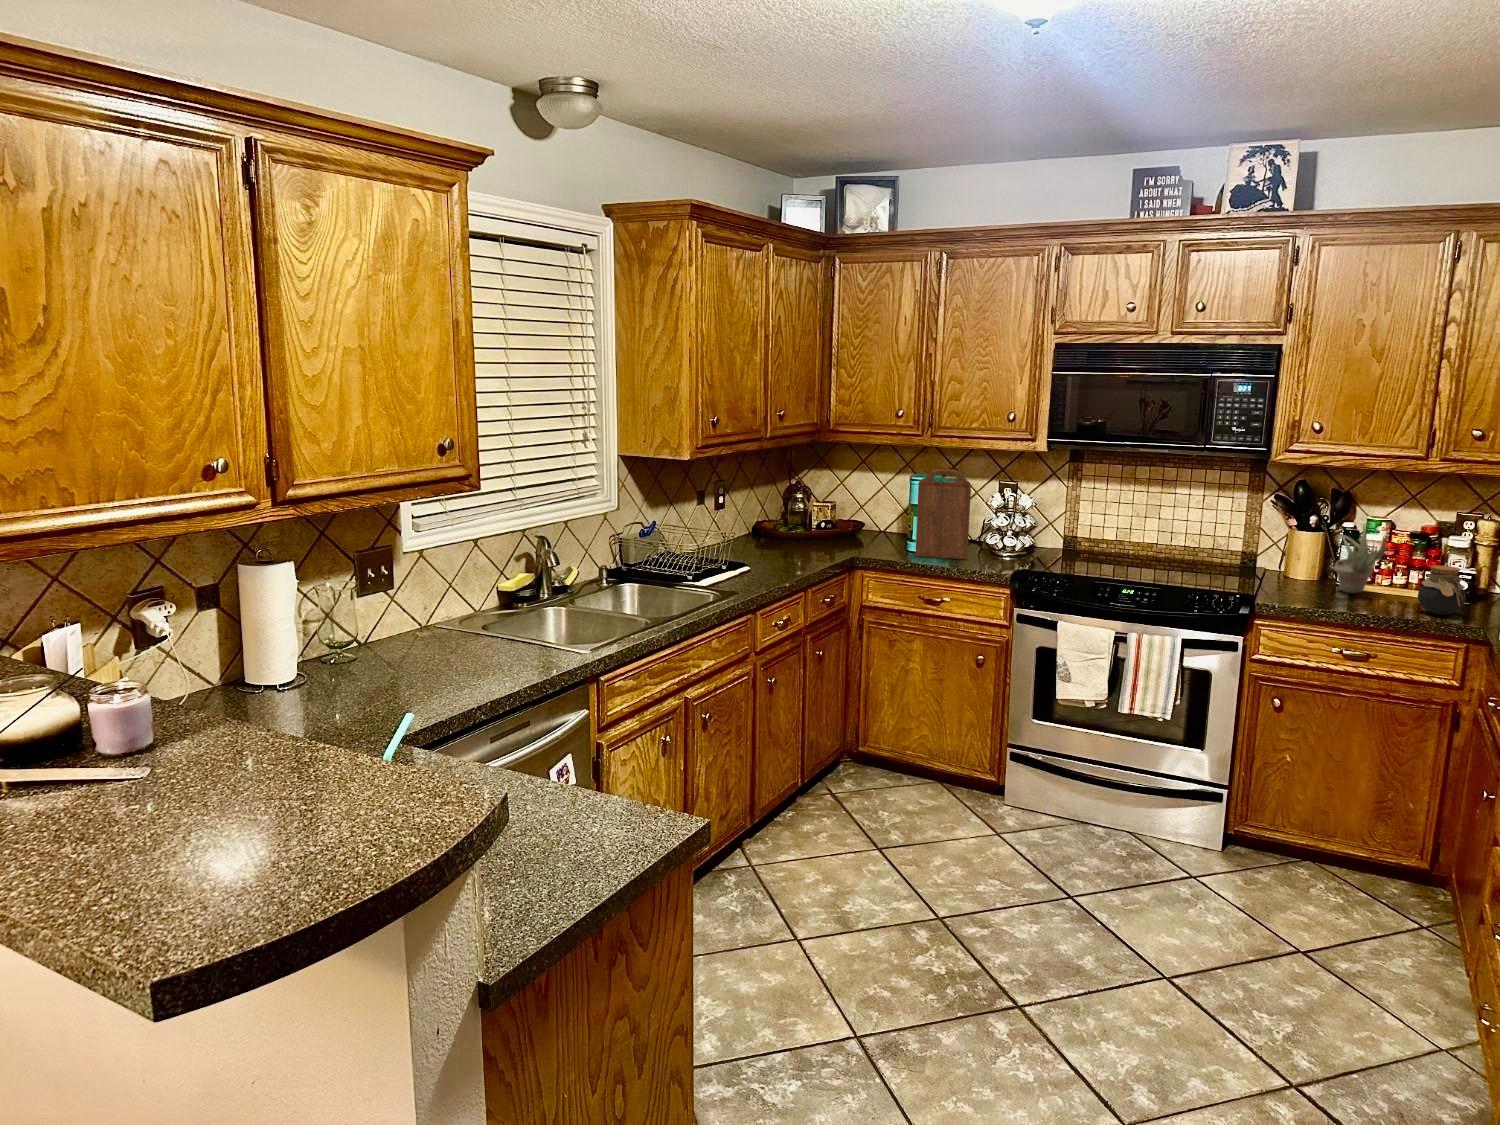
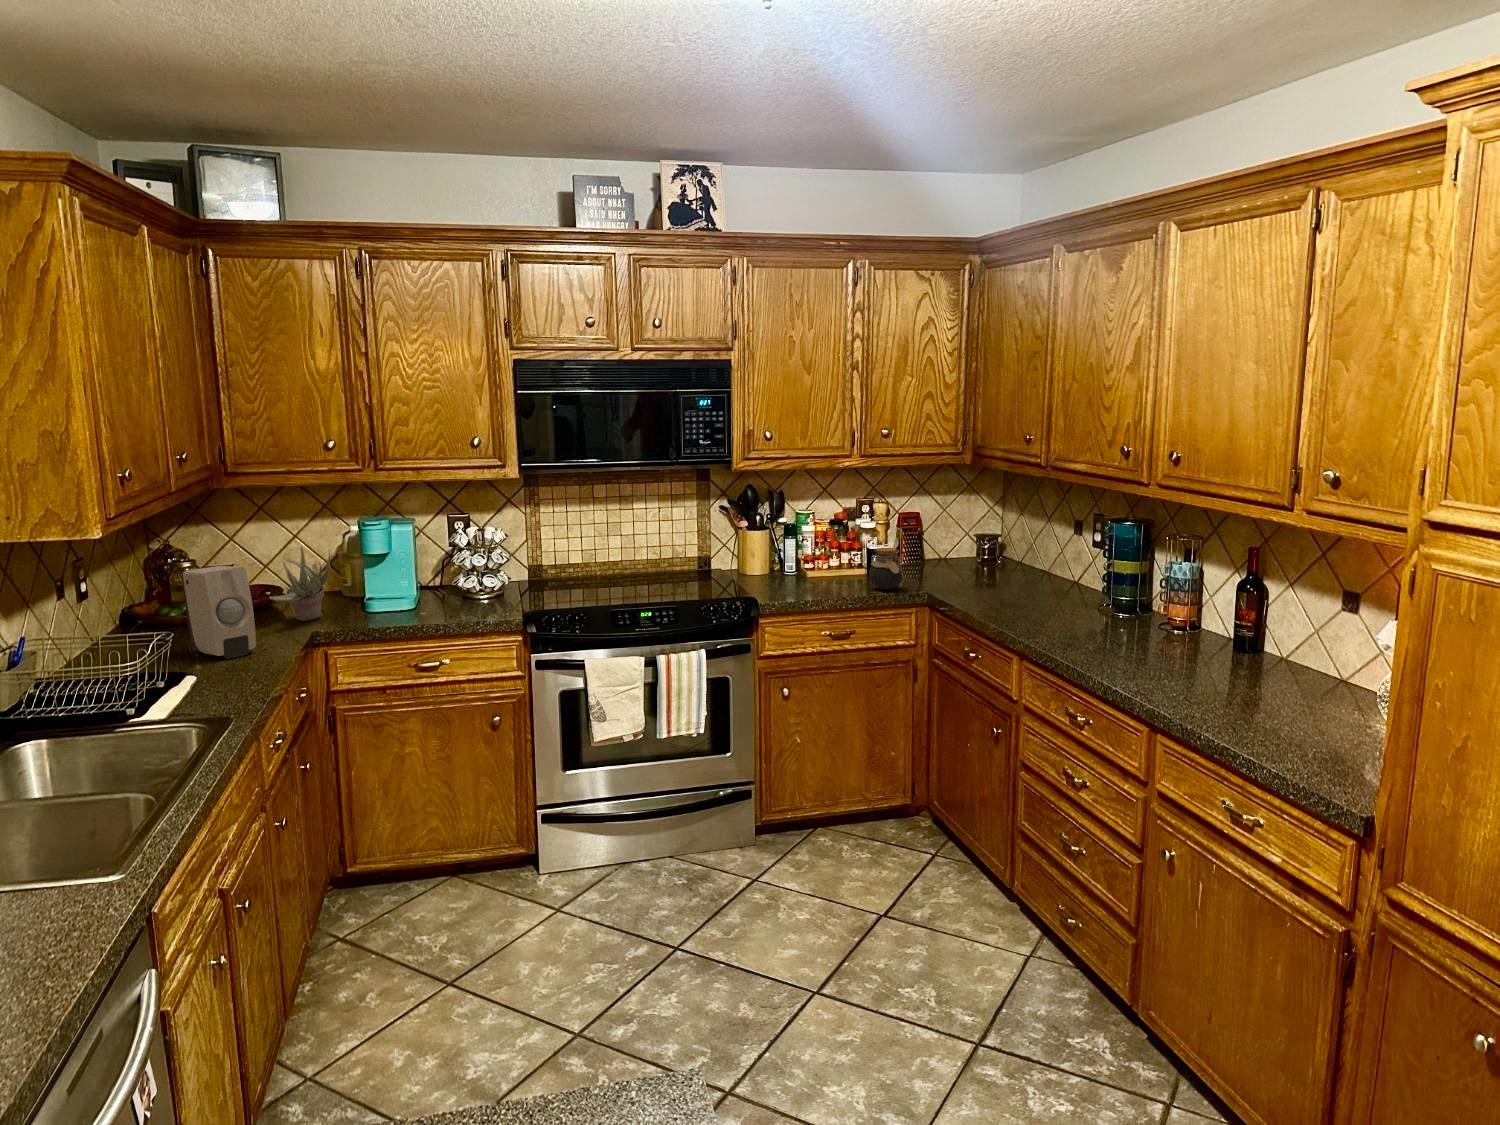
cutting board: present [916,469,971,559] -> none [382,508,451,617]
soap dispenser: none [766,496,802,563] -> present [181,566,256,659]
succulent plant: present [1331,524,1388,593] -> present [269,546,331,621]

